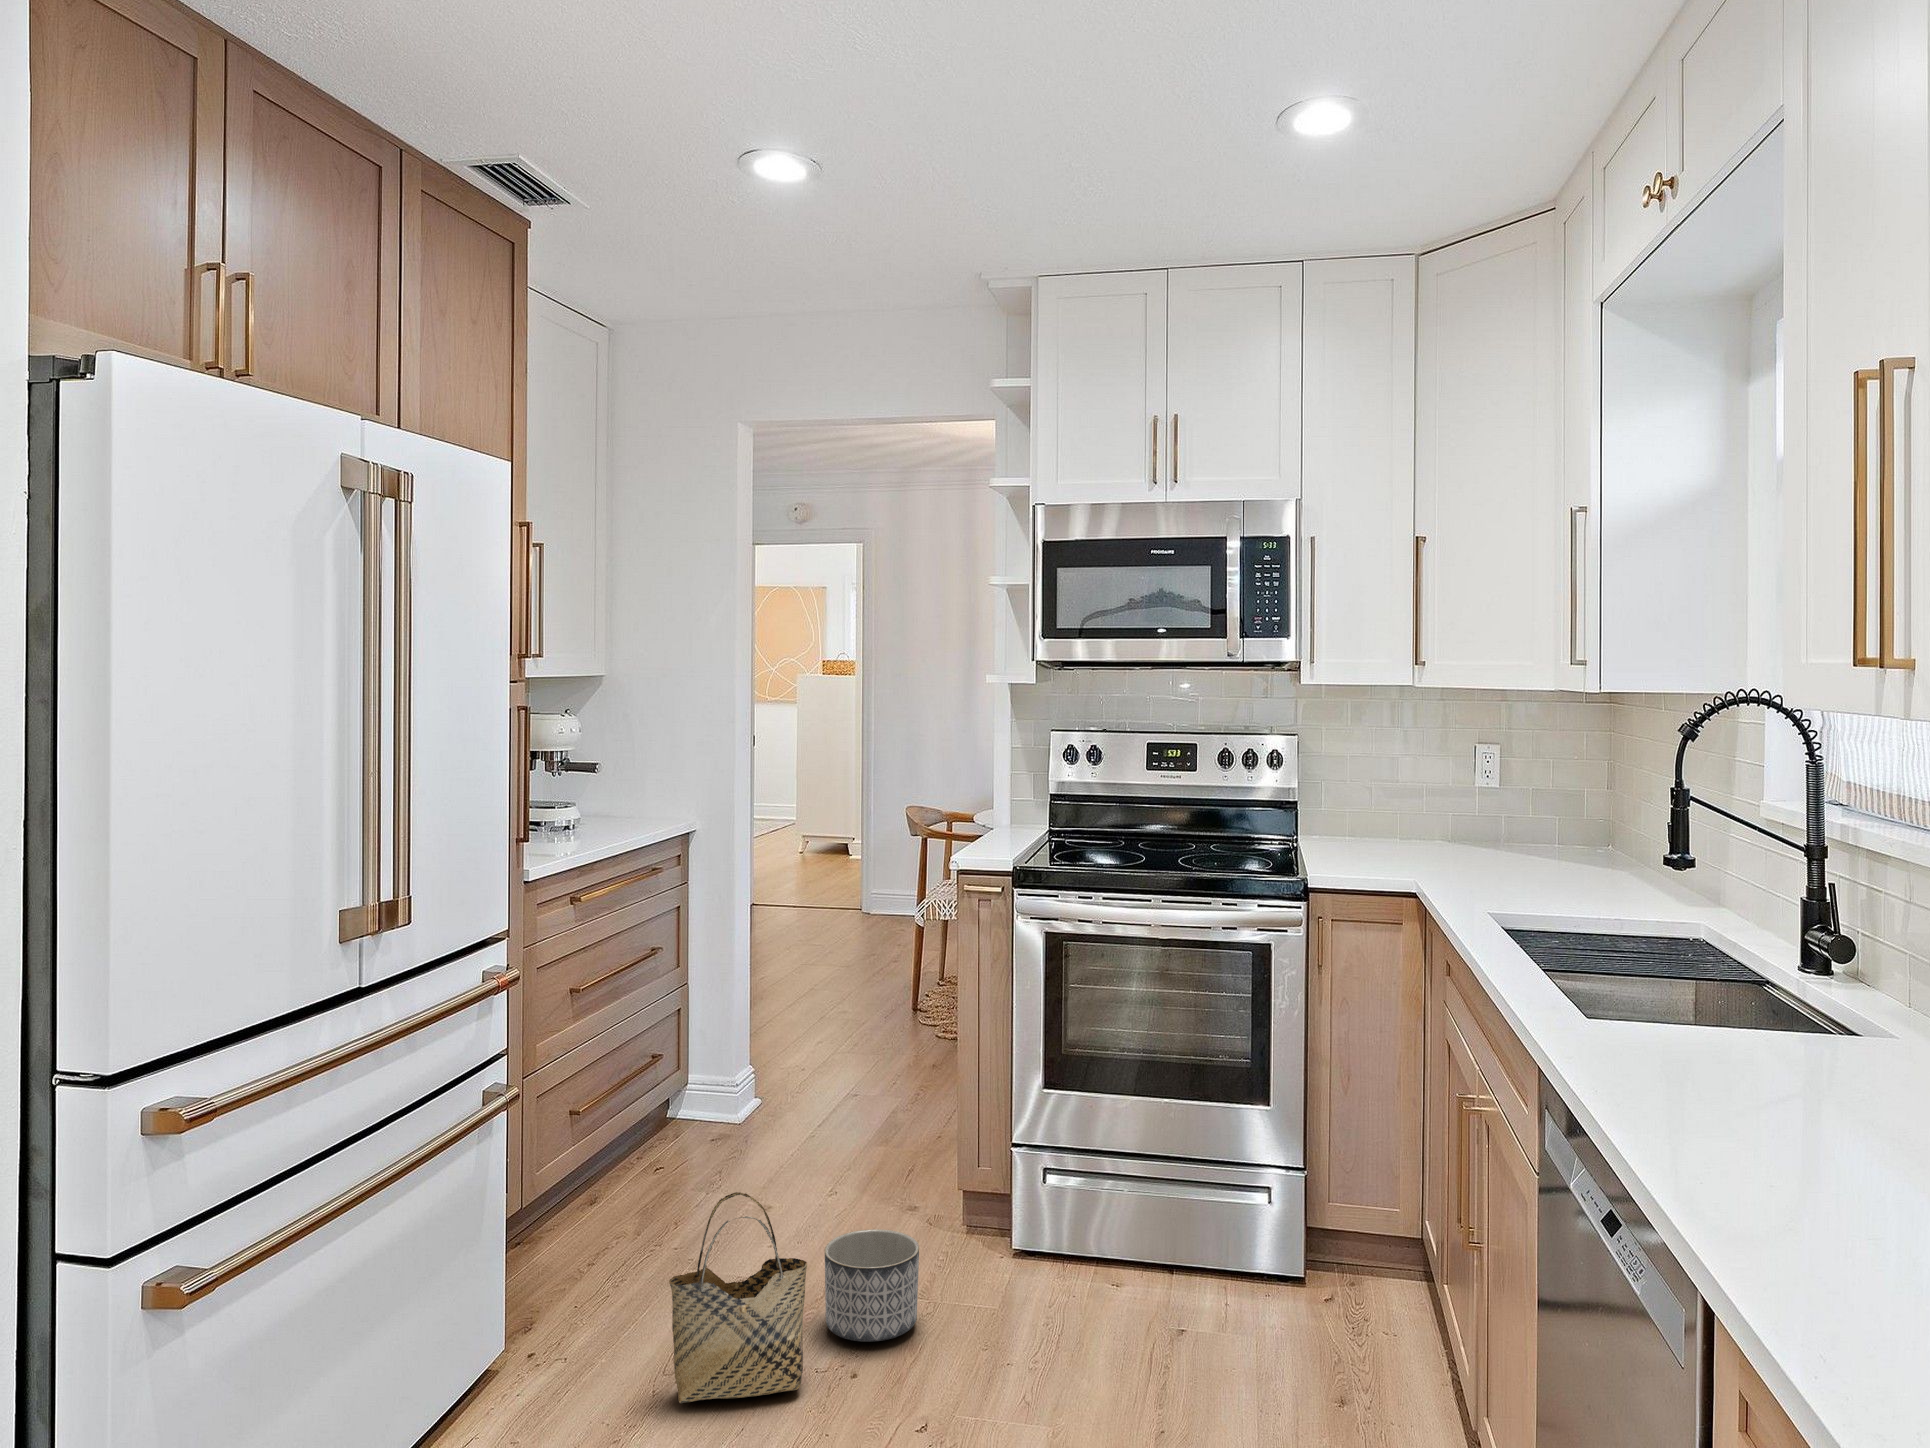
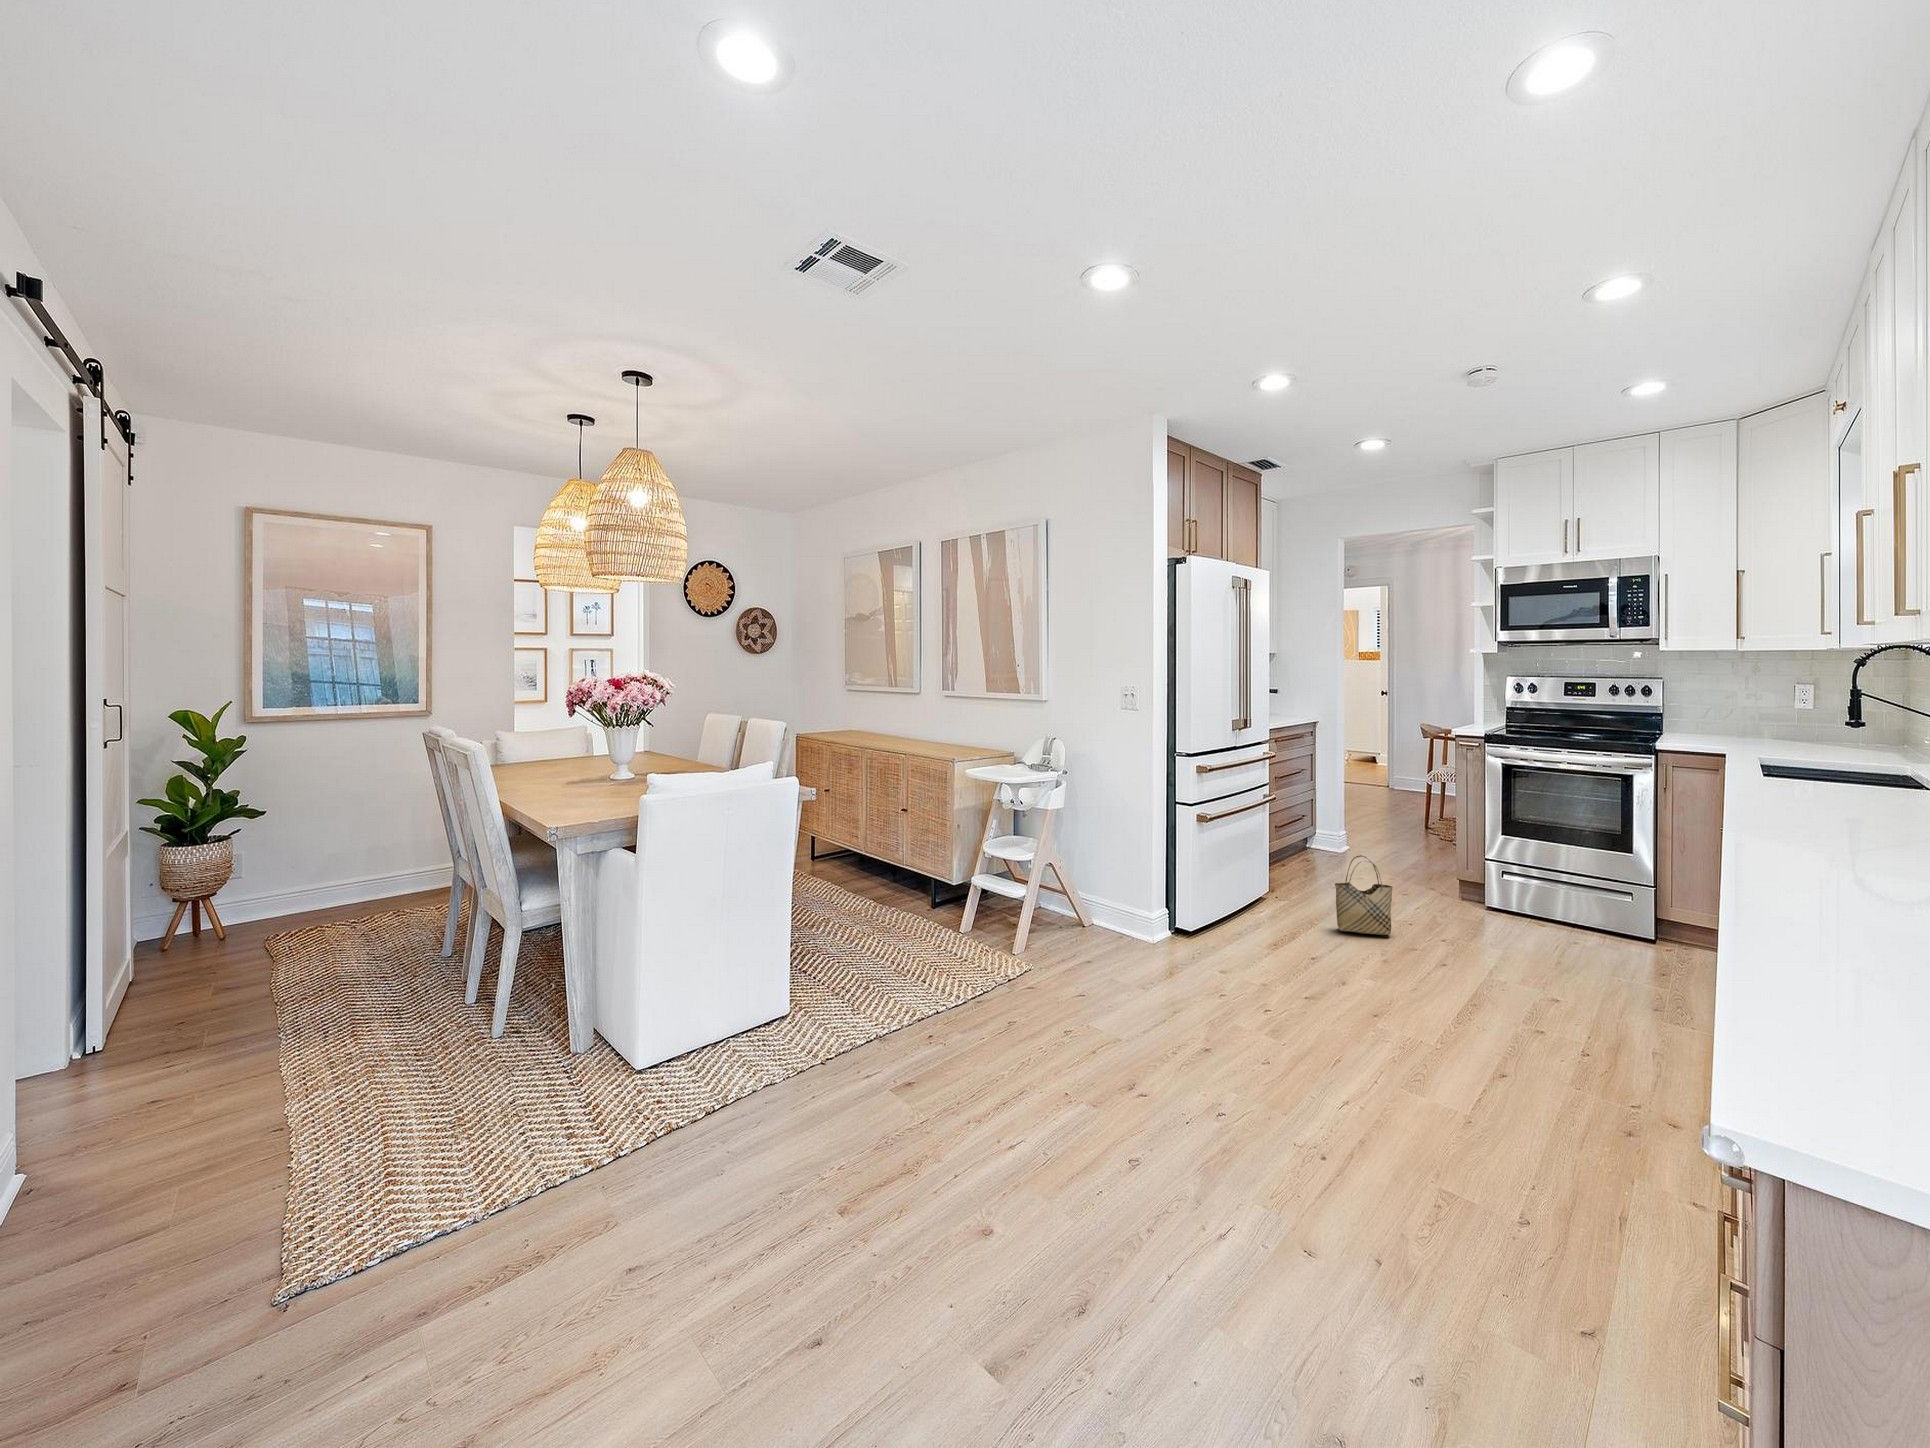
planter: present [825,1229,919,1342] -> none [1397,885,1442,928]

